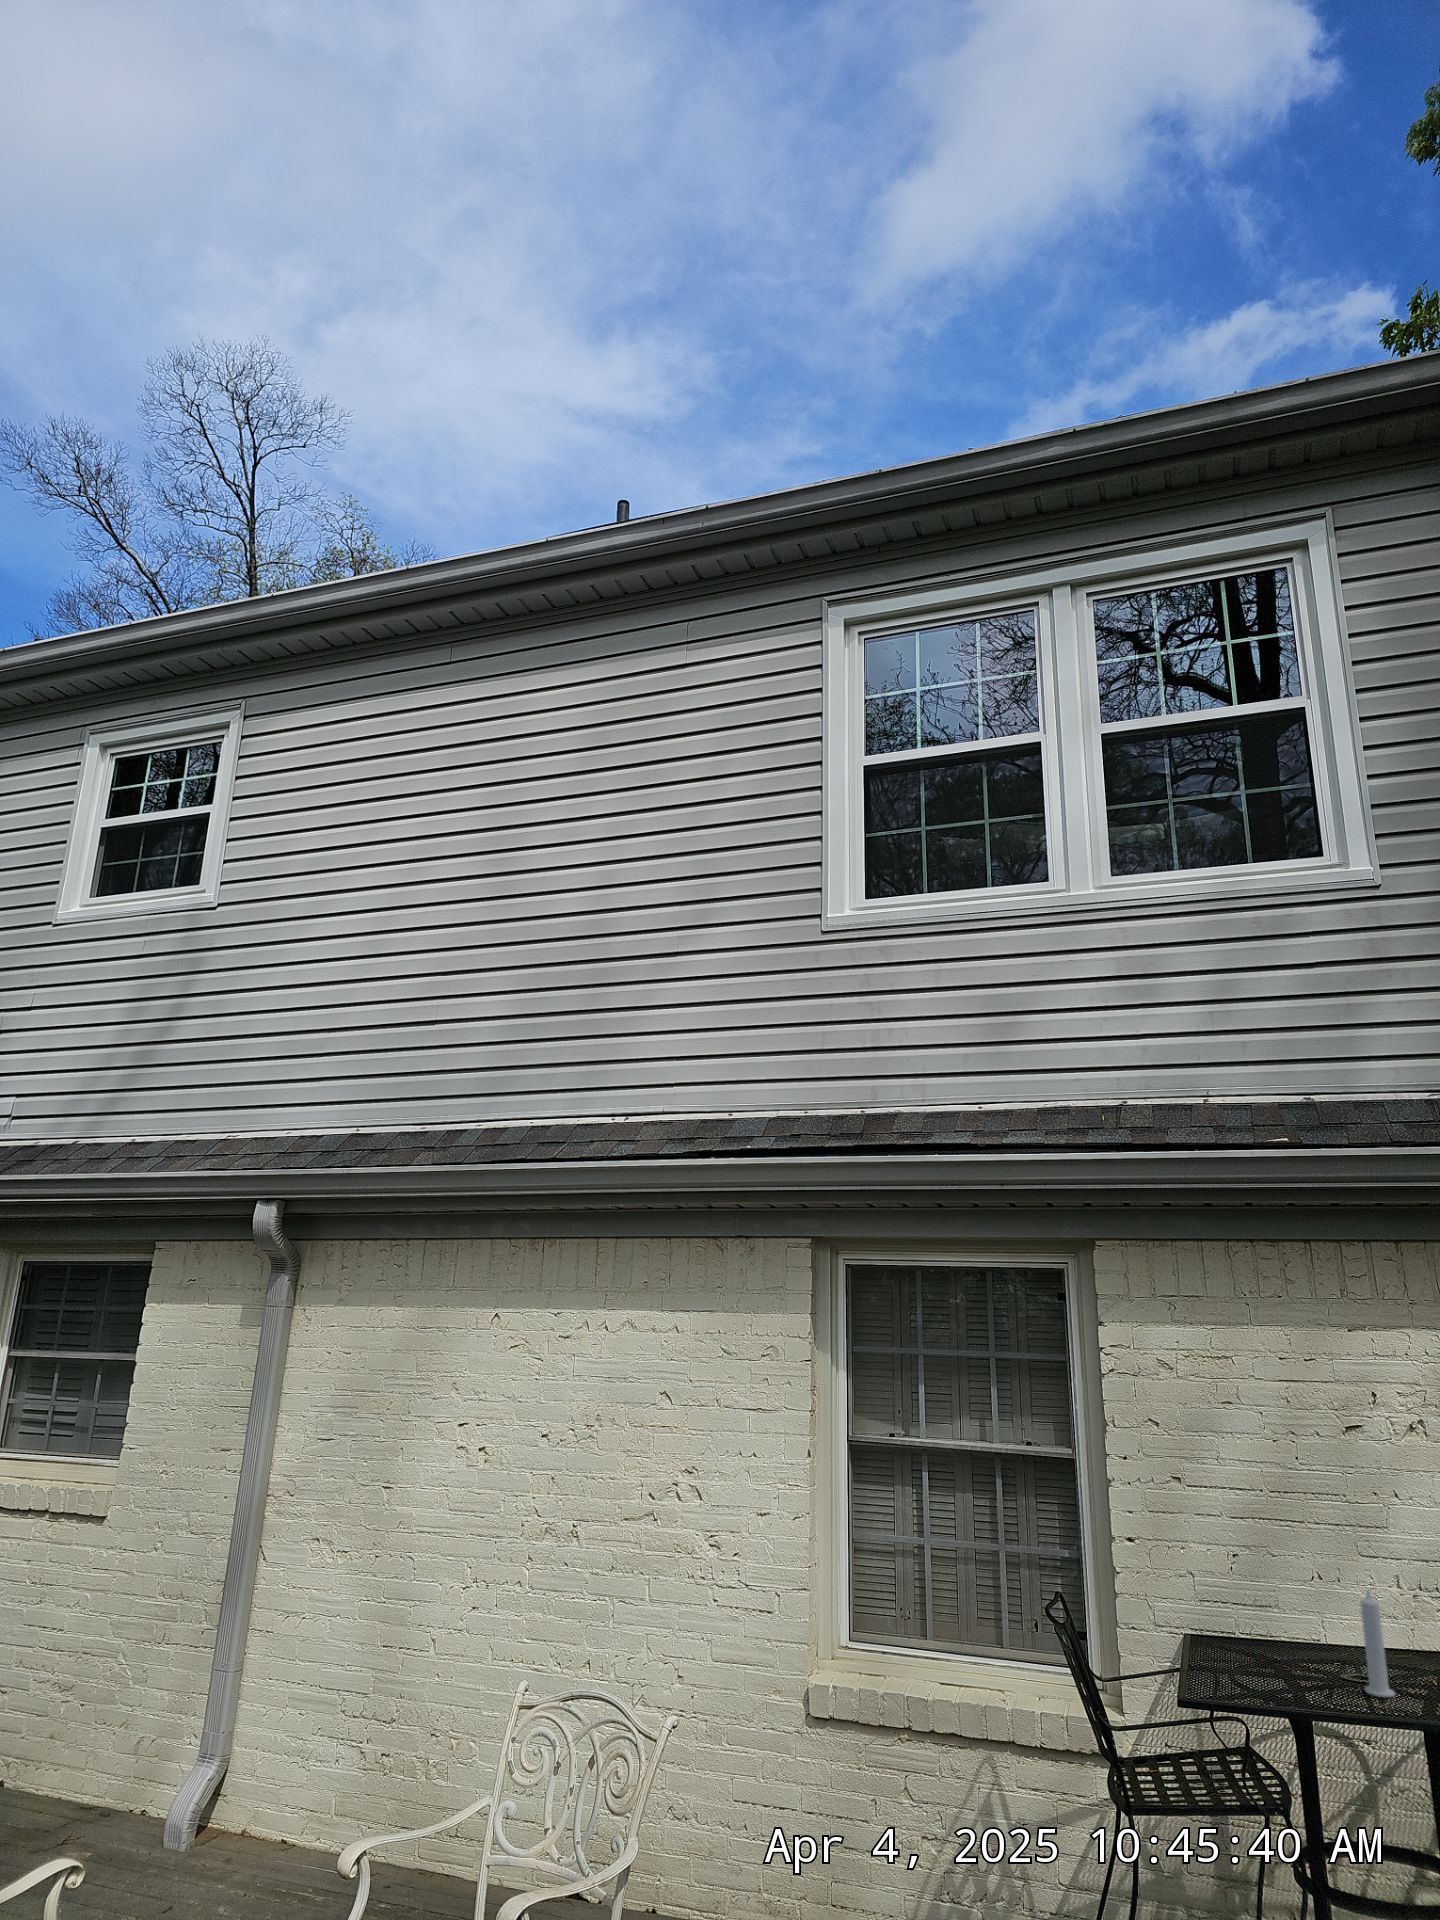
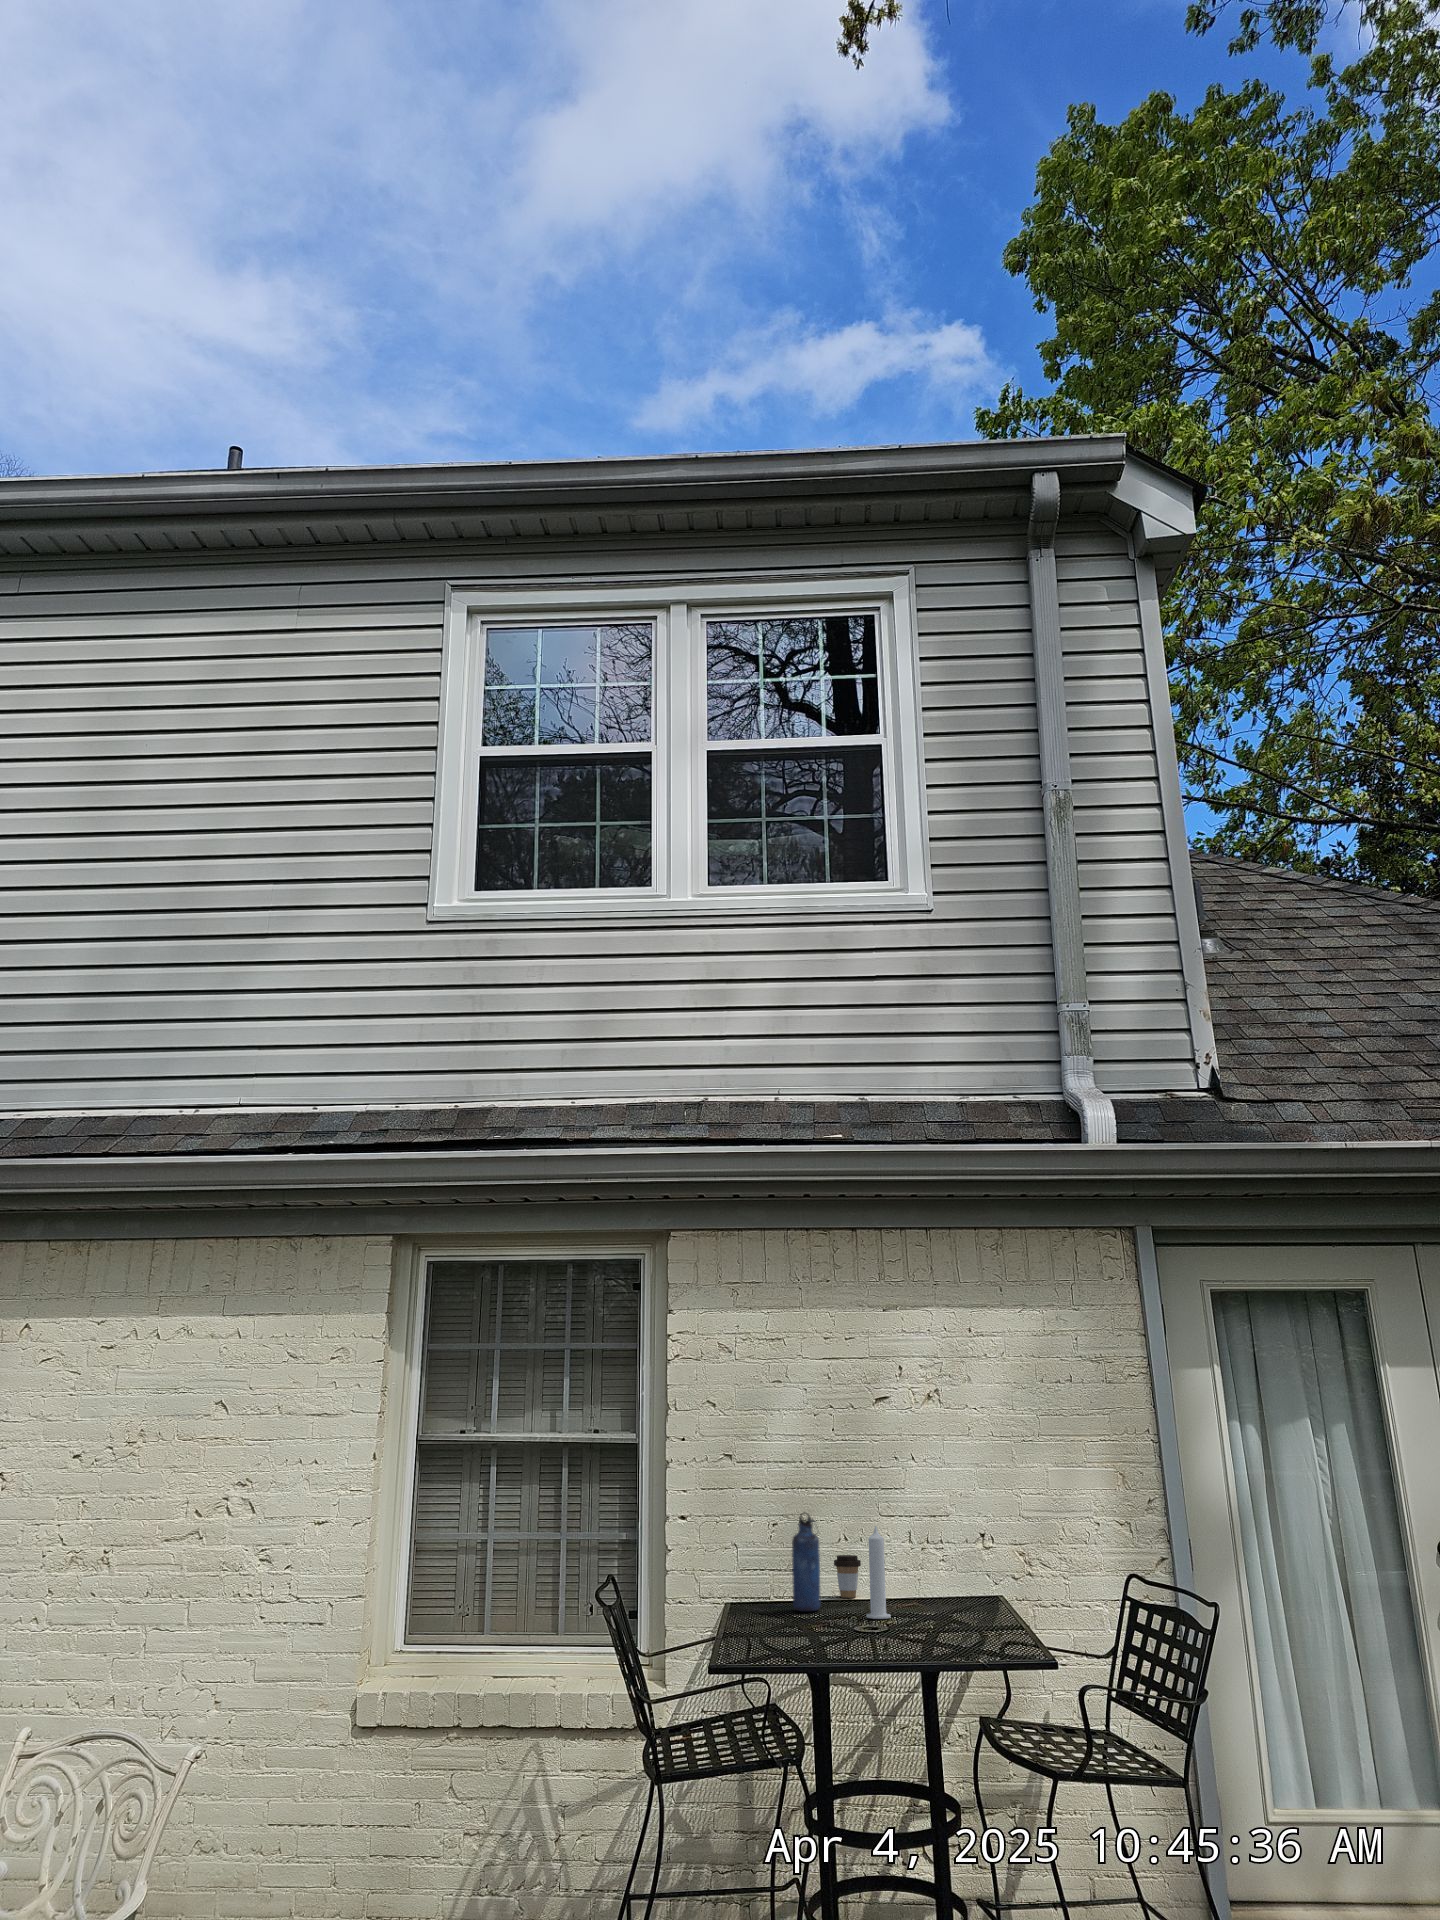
water bottle: none [1262,1557,1302,1669] -> present [792,1513,821,1611]
coffee cup: none [1307,1597,1339,1648] -> present [834,1555,861,1598]

